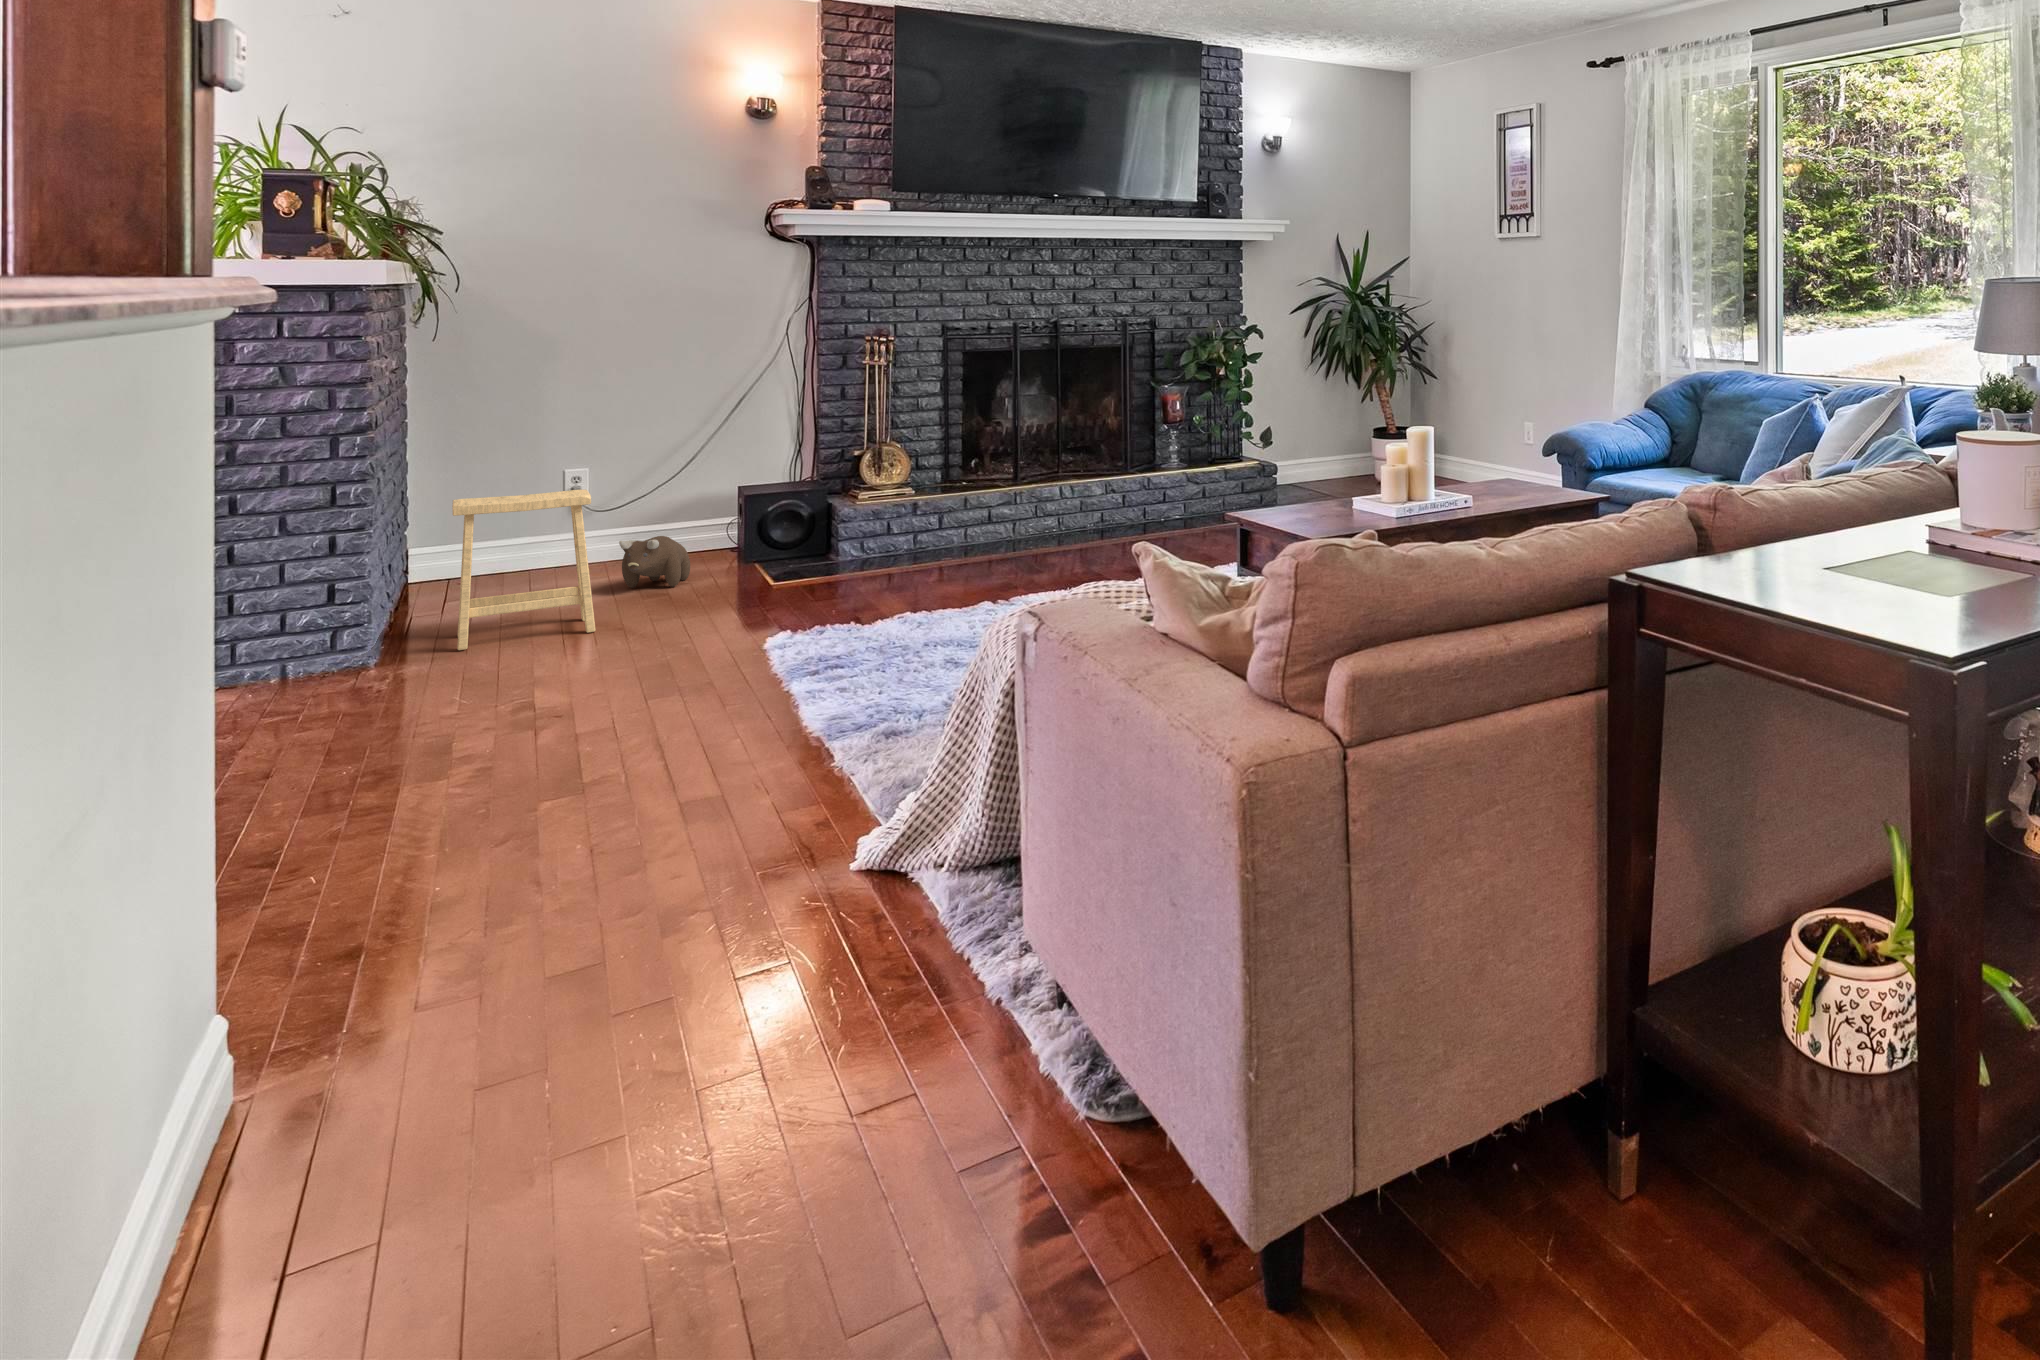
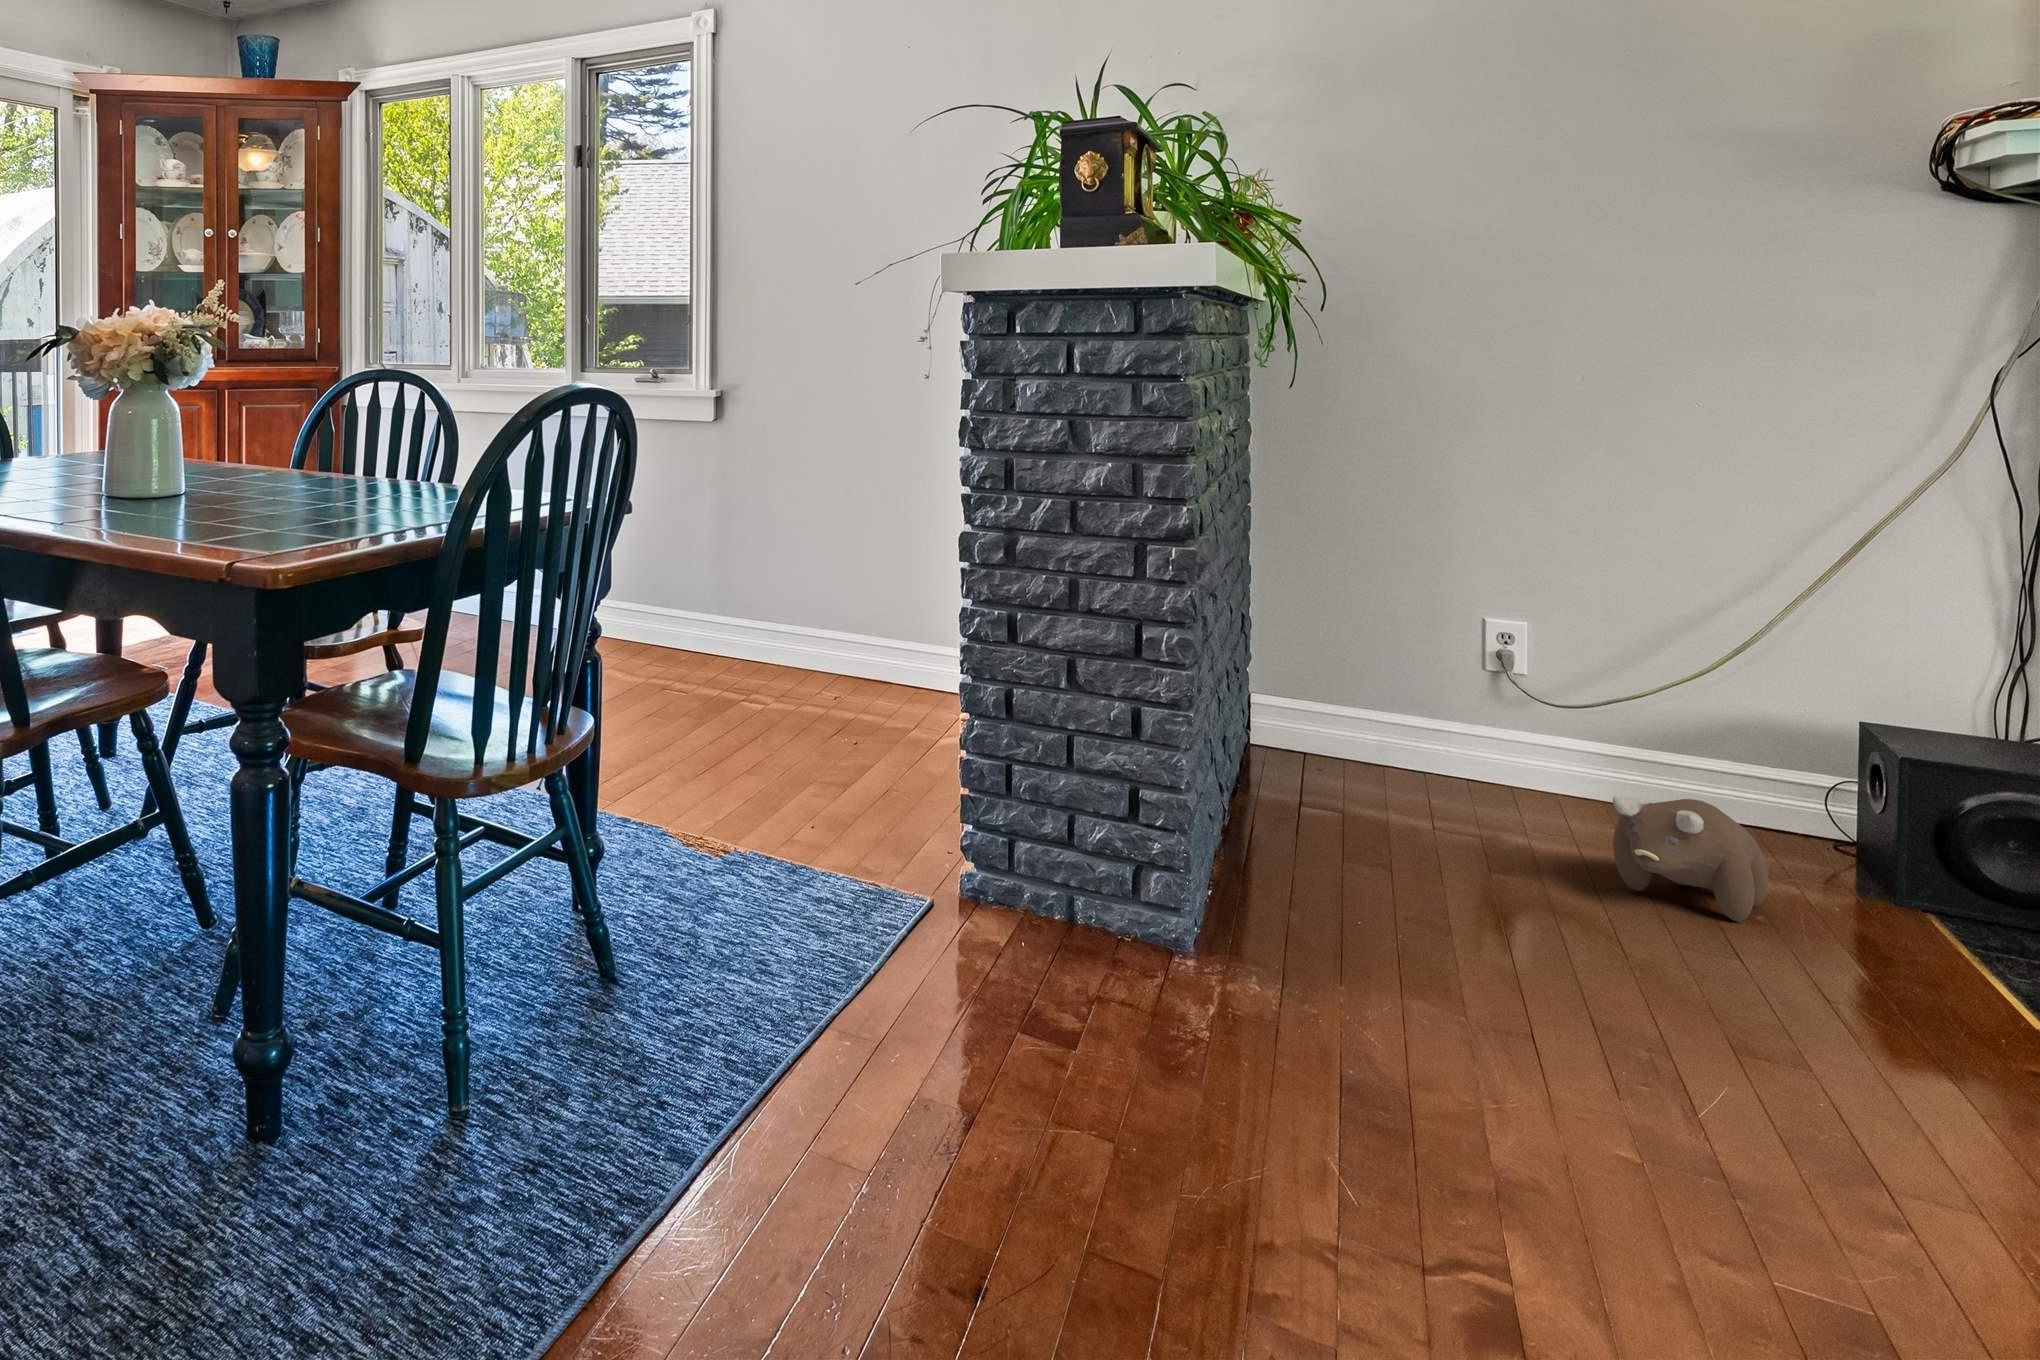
footstool: present [452,489,595,650] -> none [1315,670,1595,1020]

